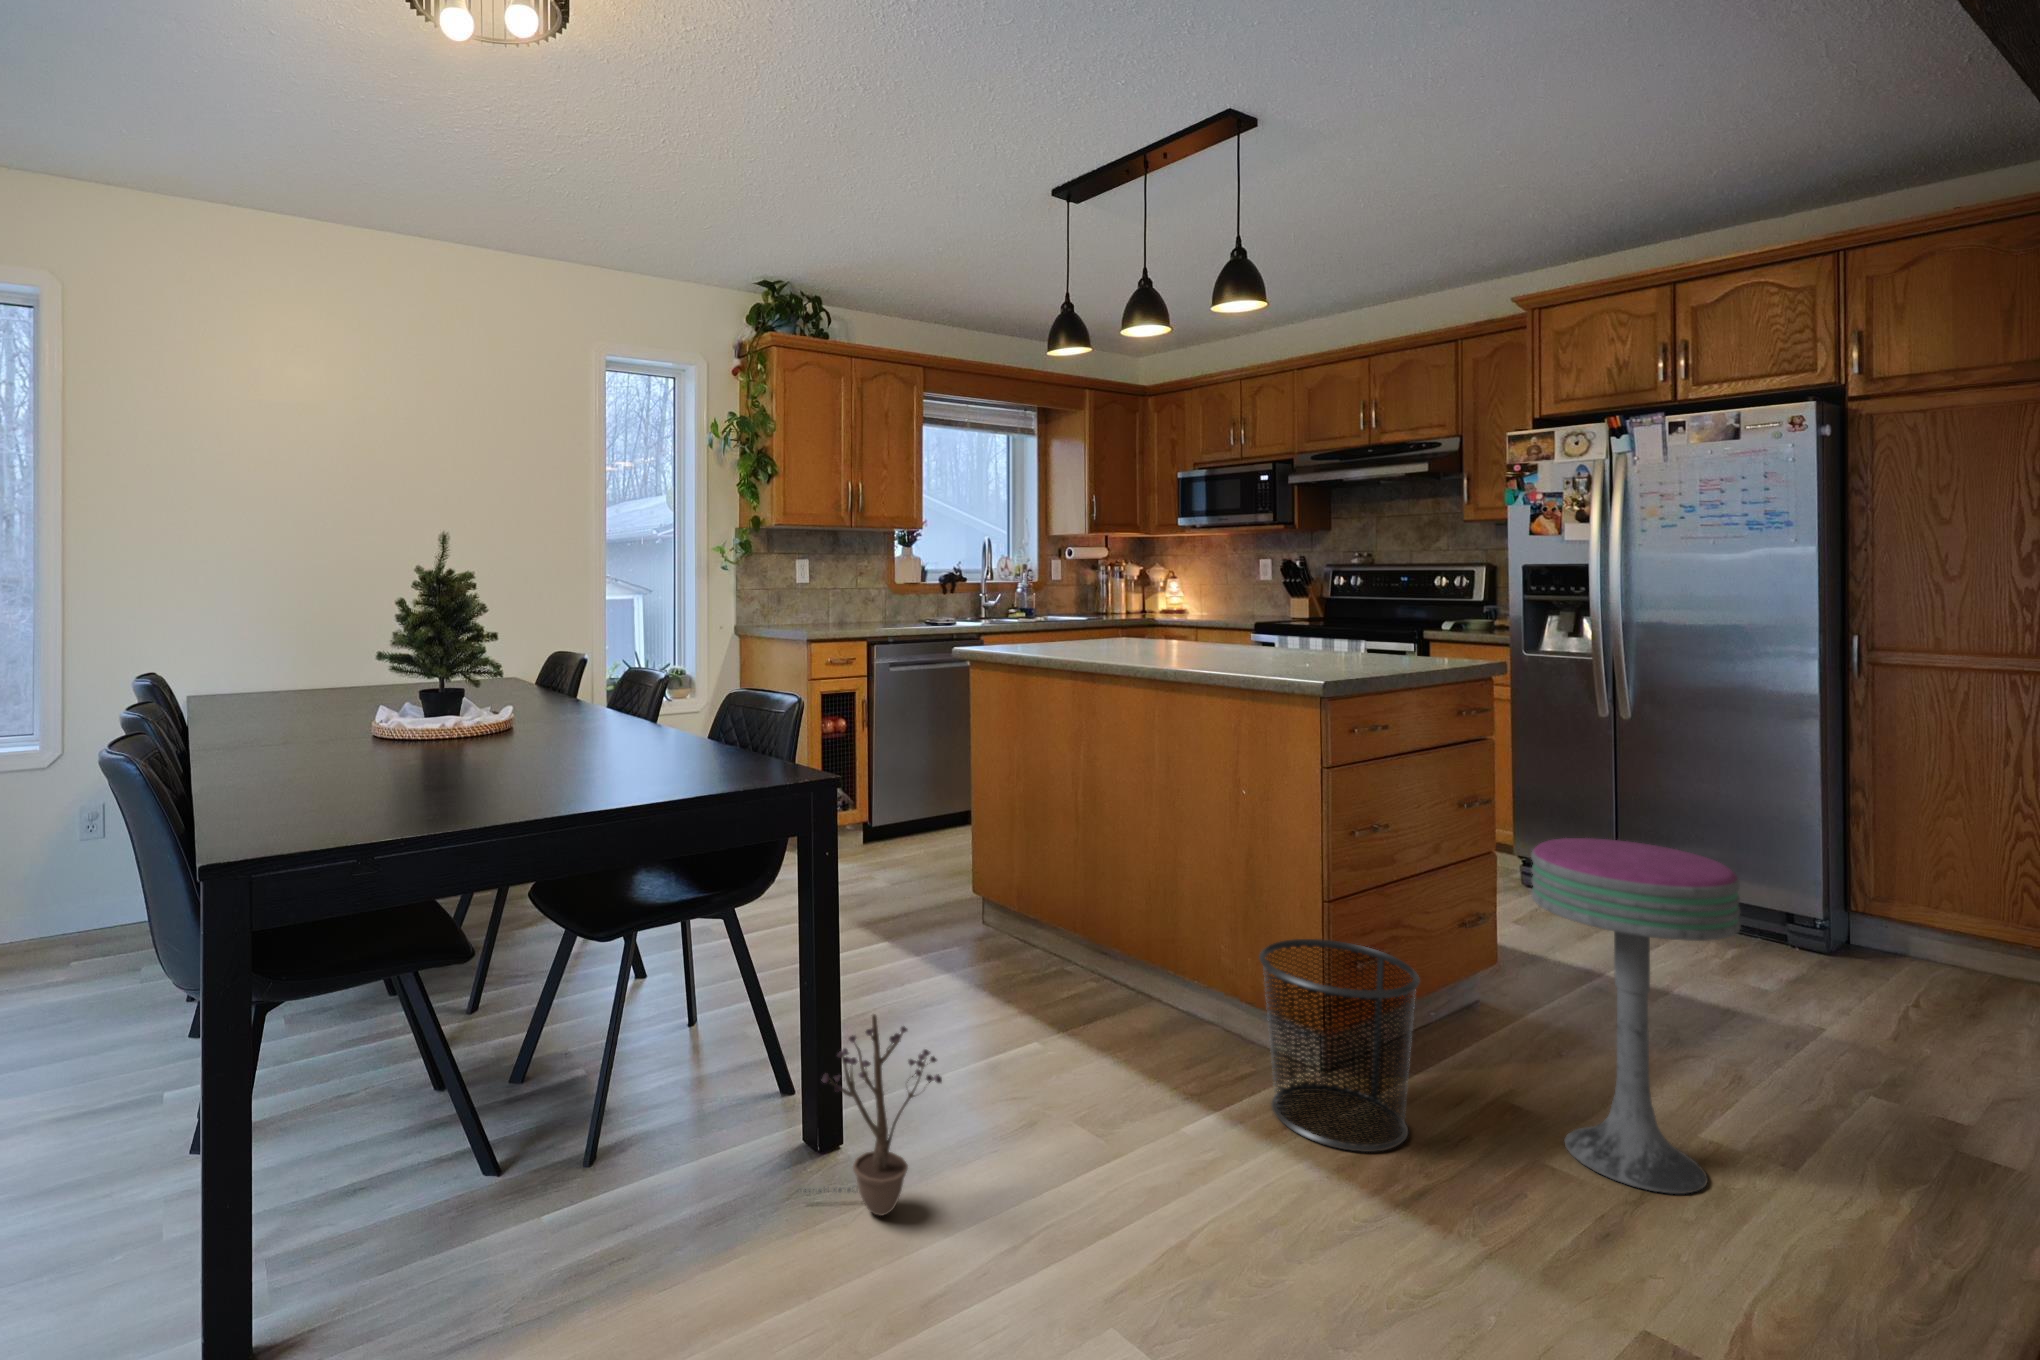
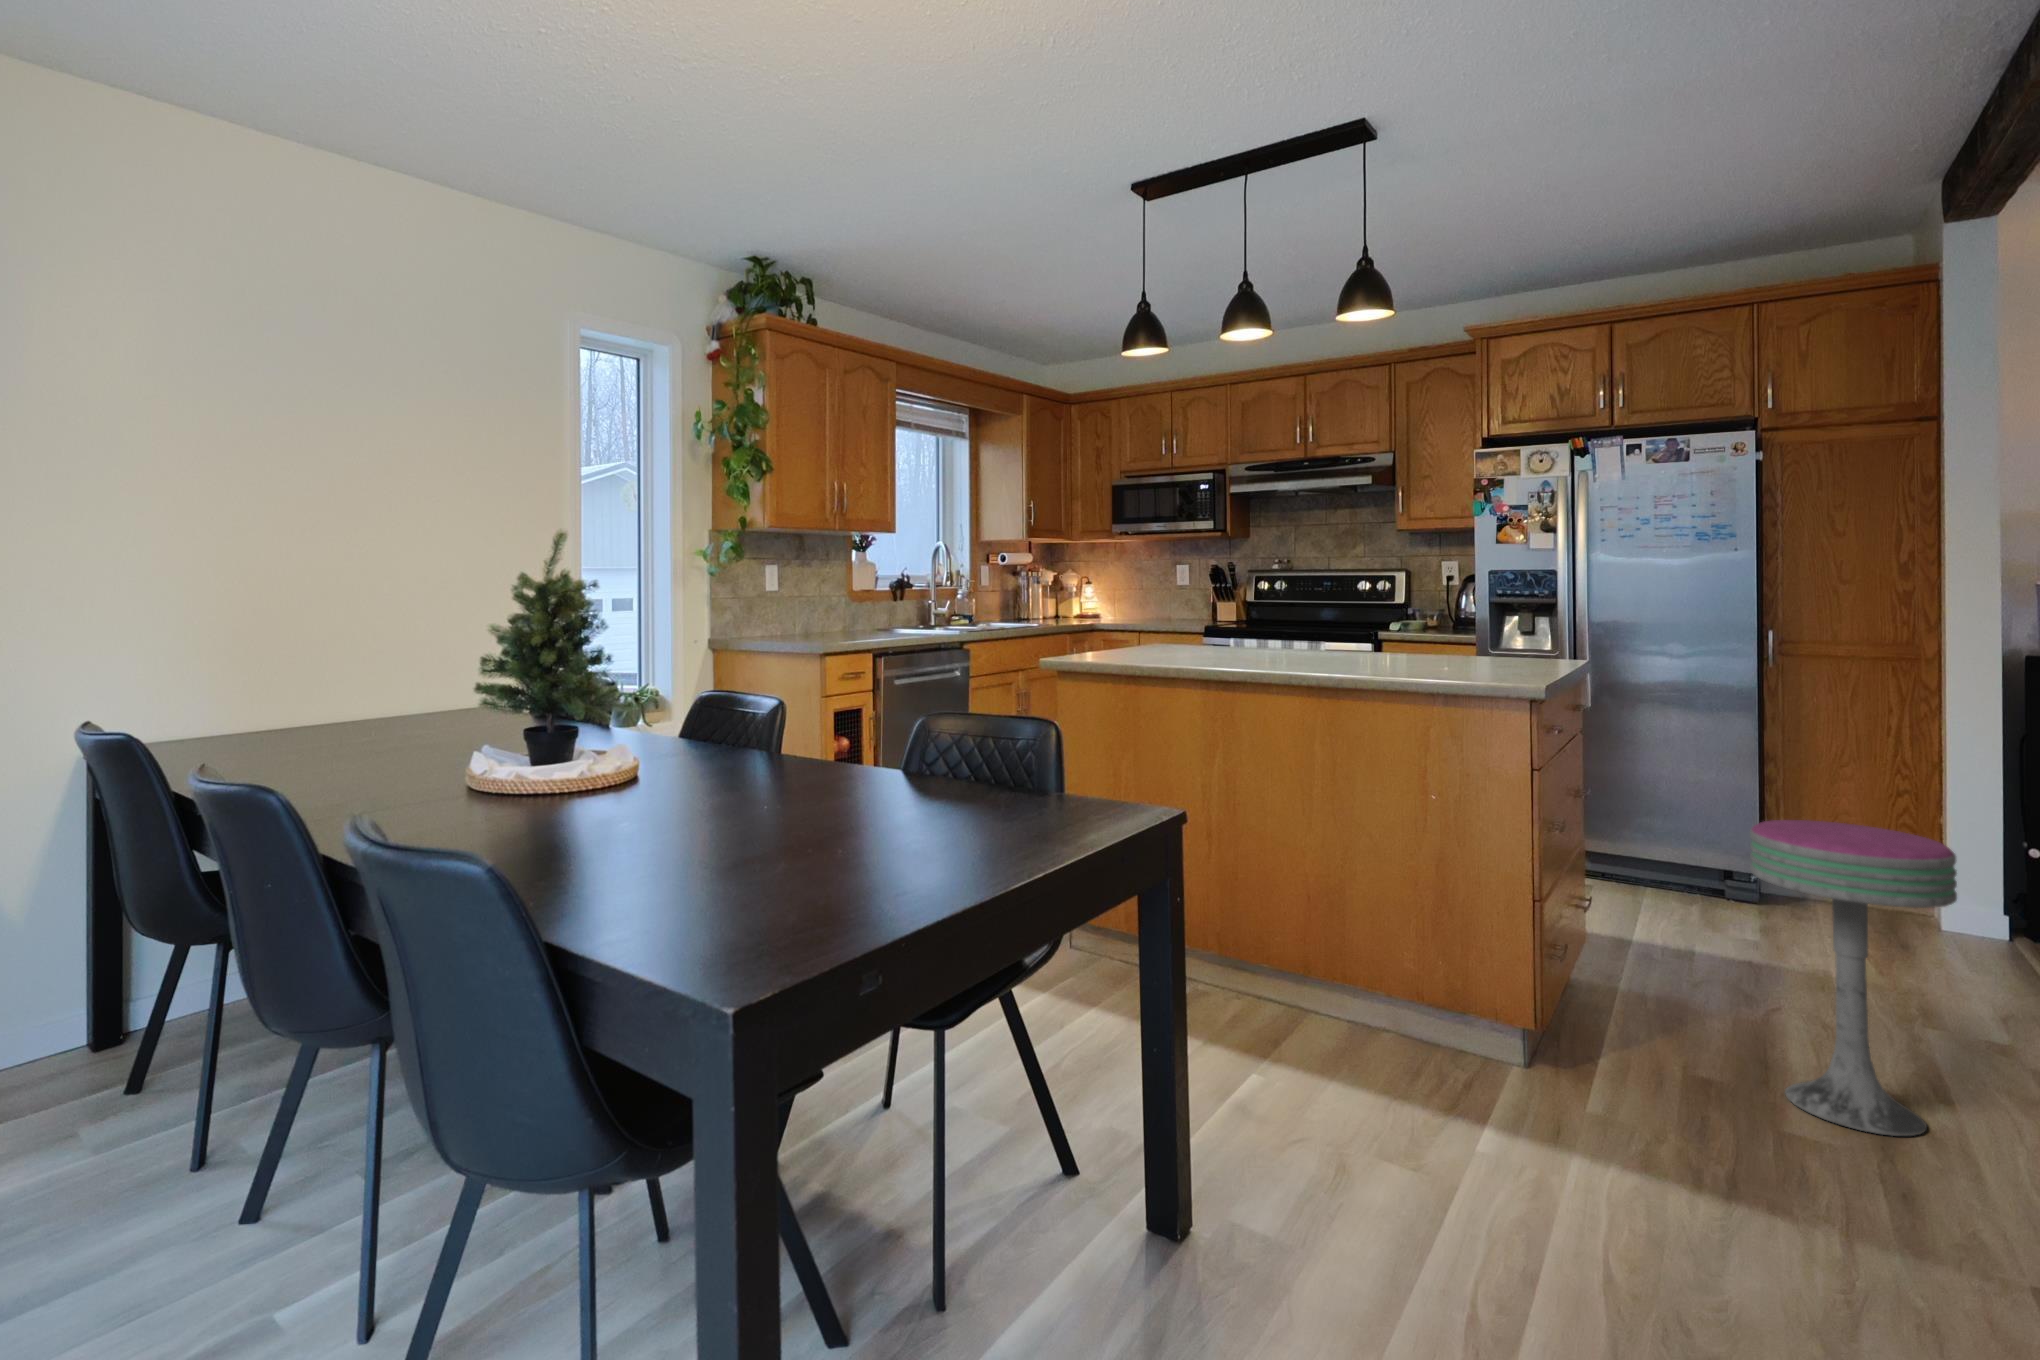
waste bin: present [1259,939,1420,1152] -> none [1518,934,1691,1137]
decorative plant: present [799,1015,942,1216] -> none [1239,1064,1393,1286]

